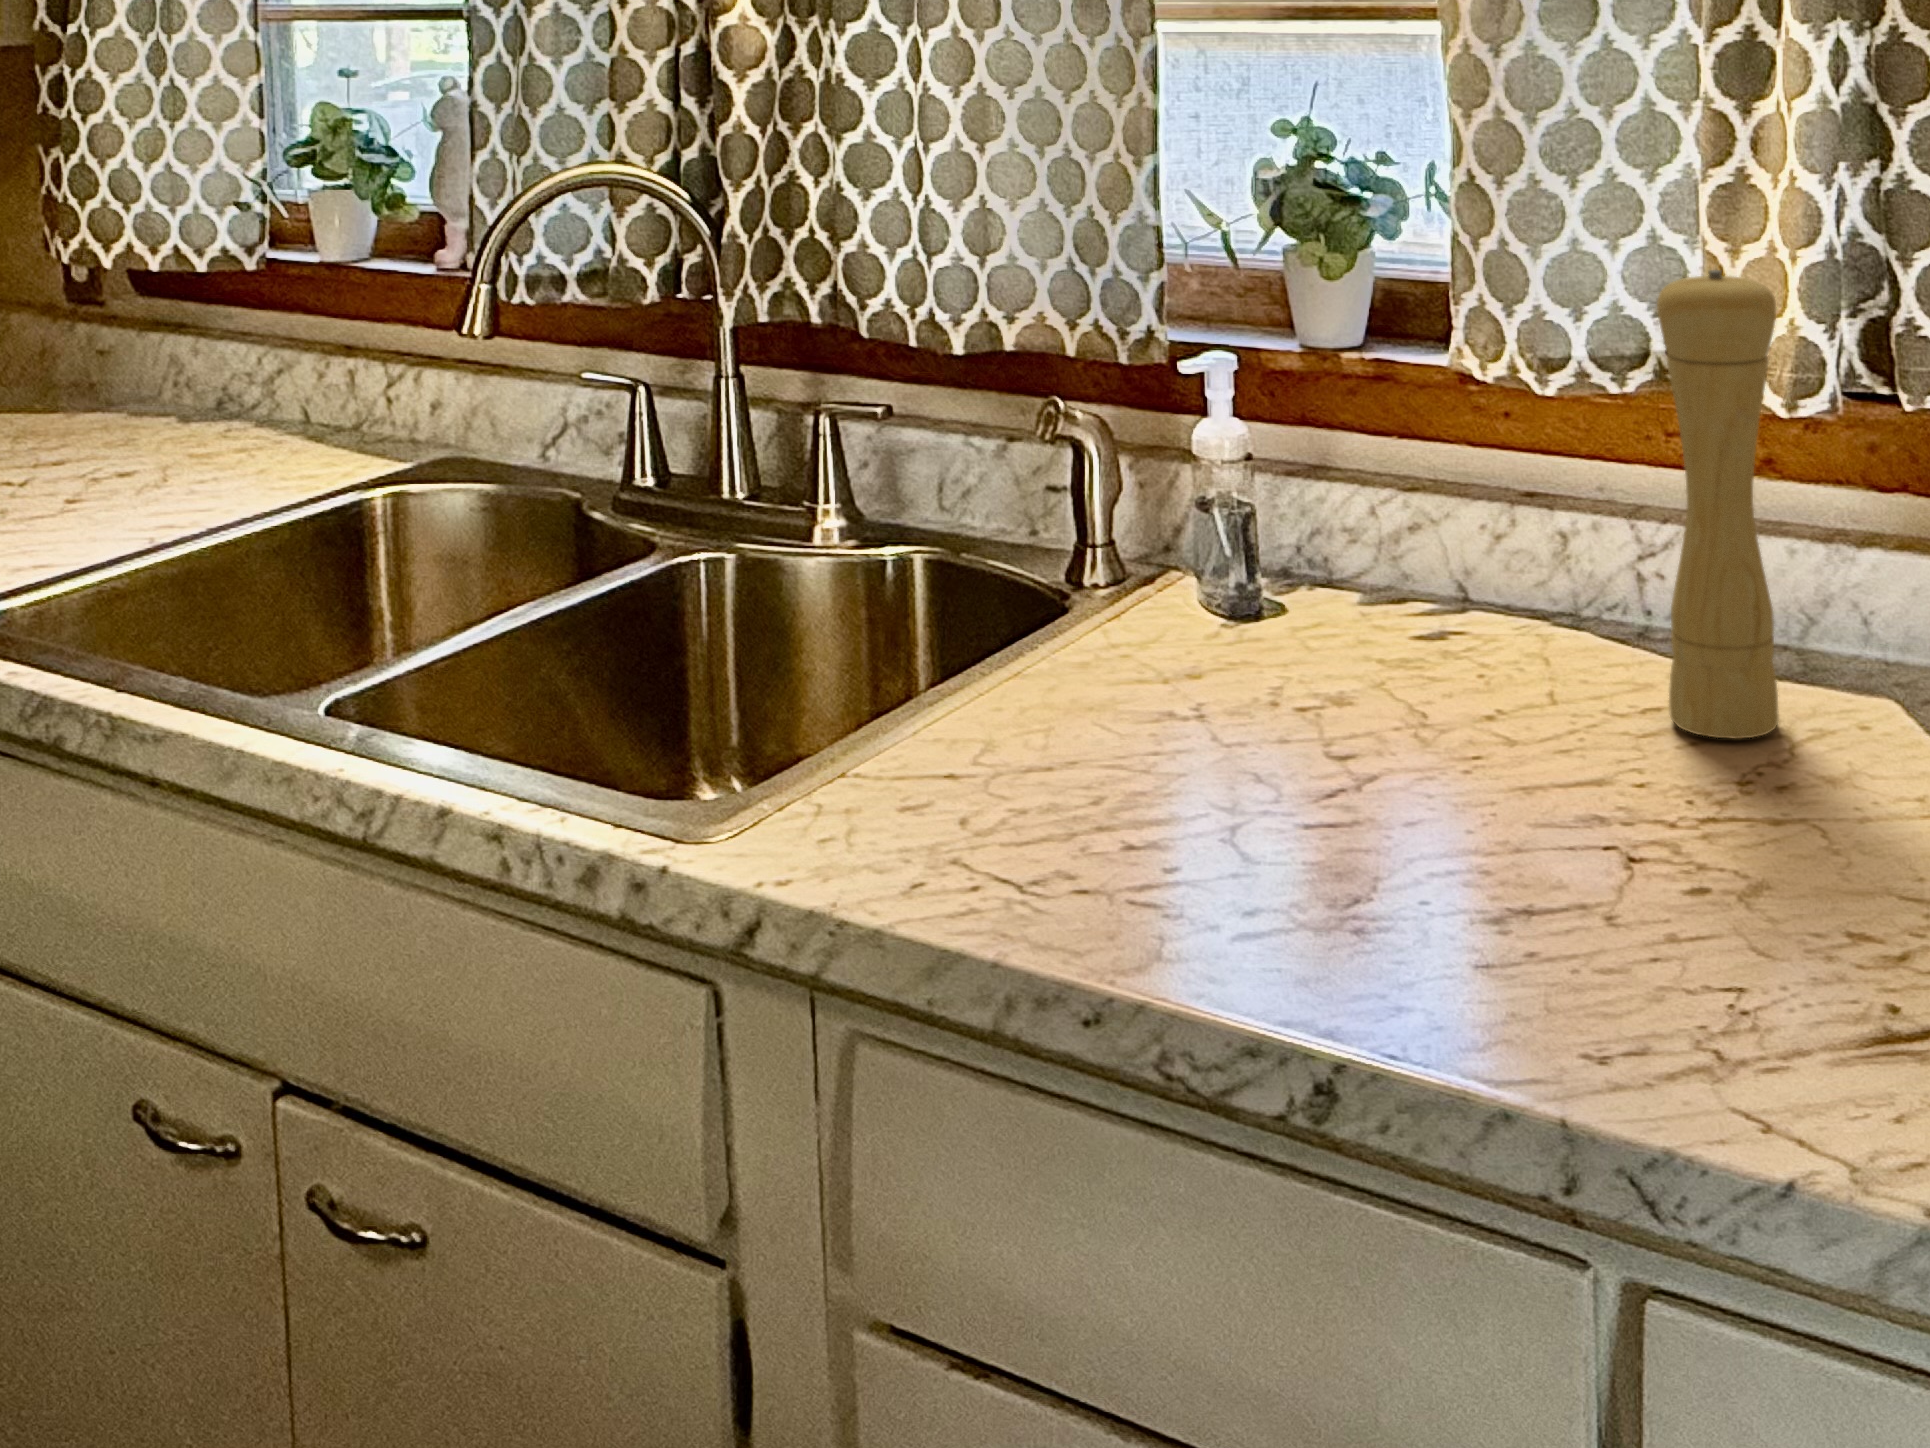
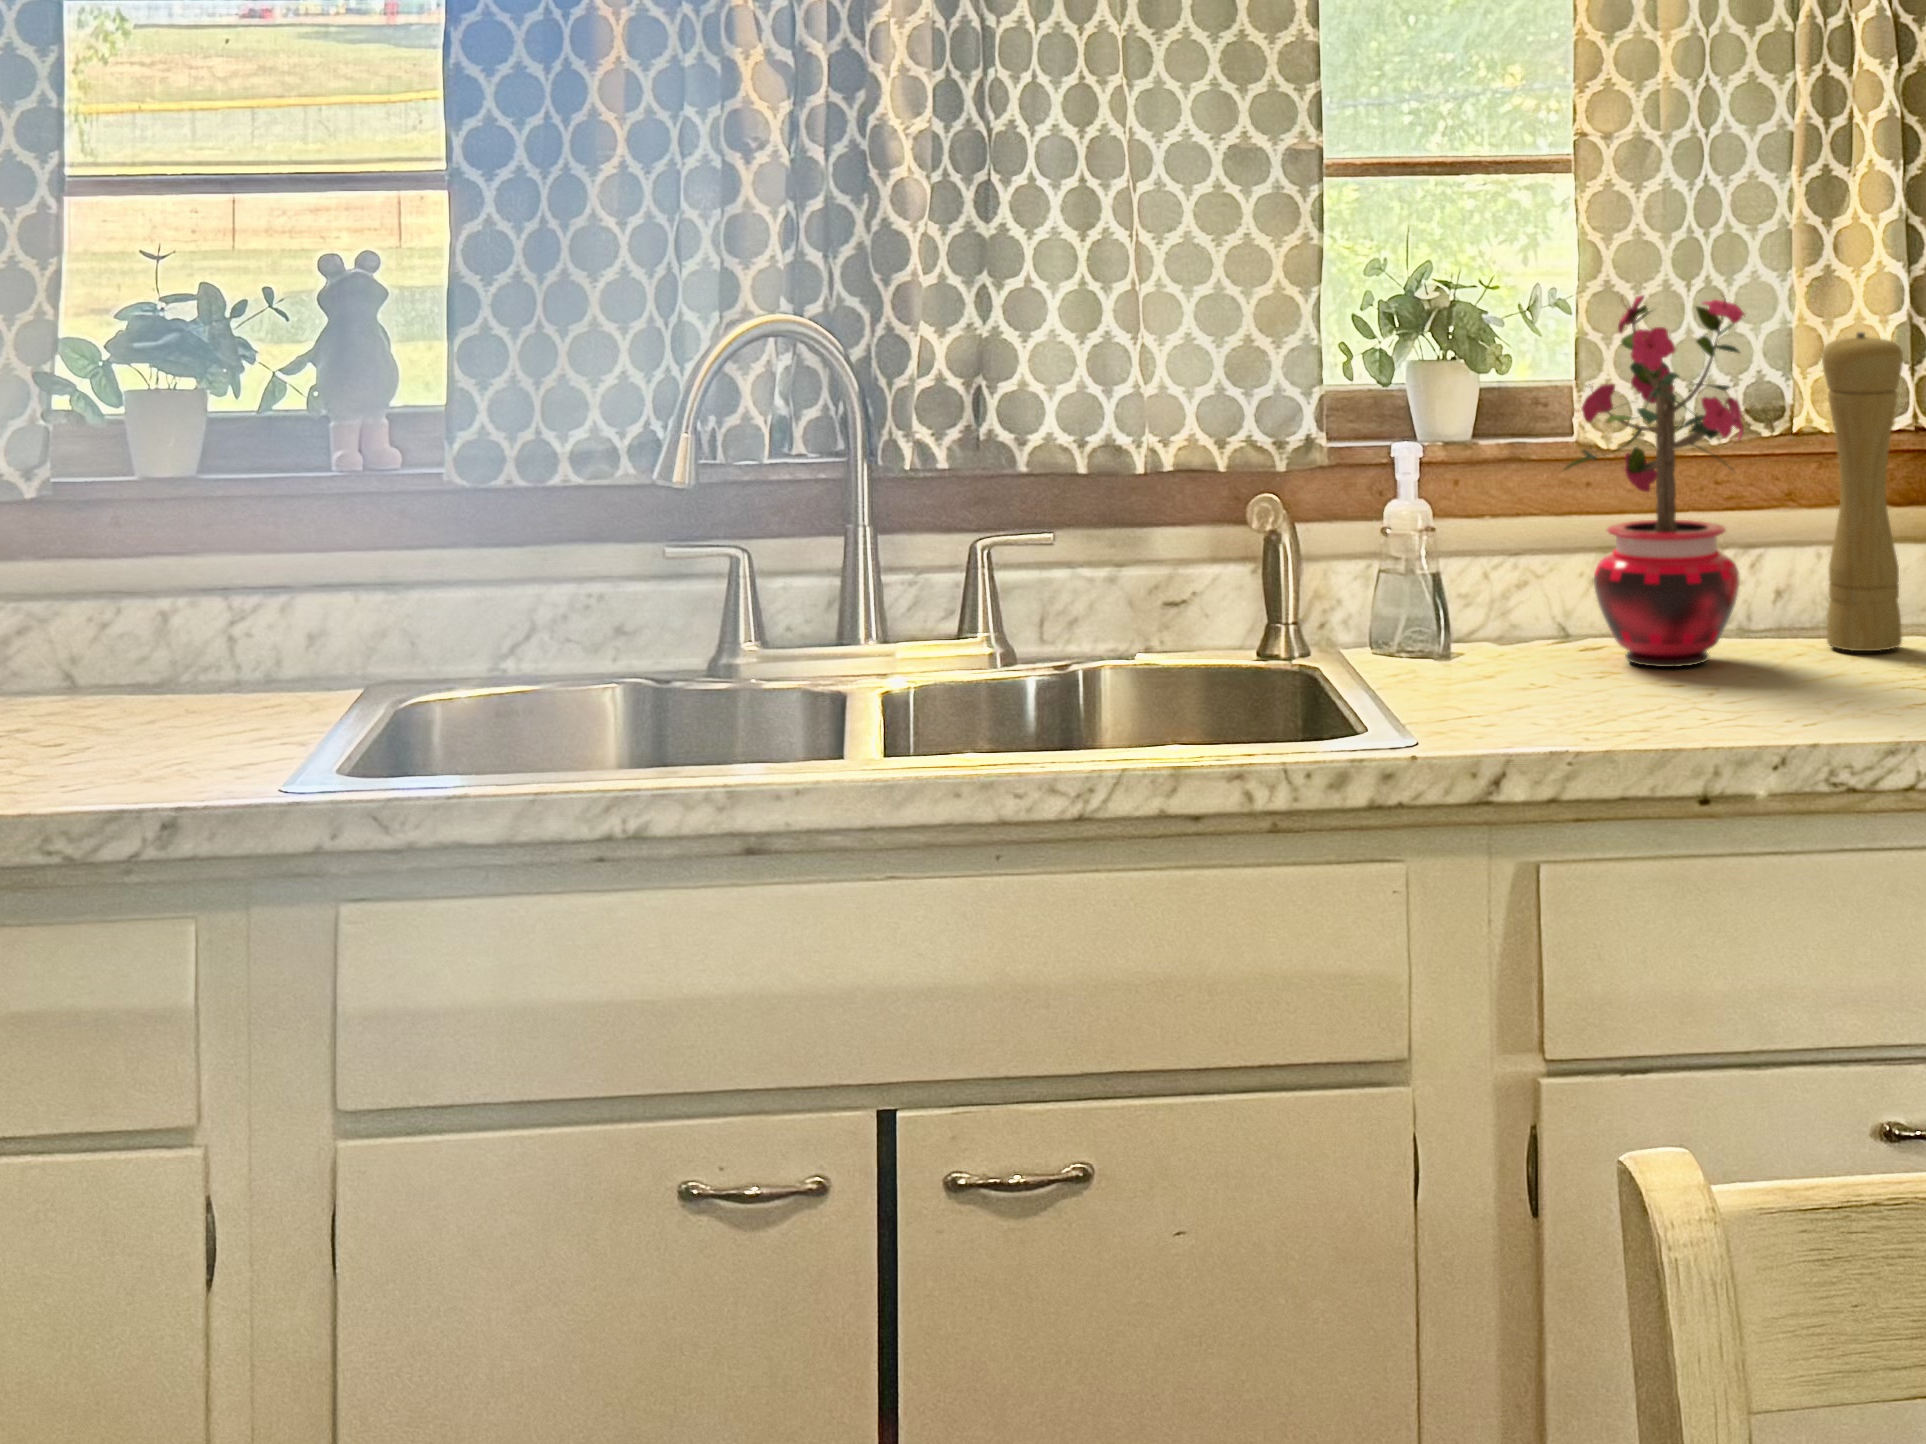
potted plant: none [1258,194,1532,710] -> present [1563,295,1753,667]

